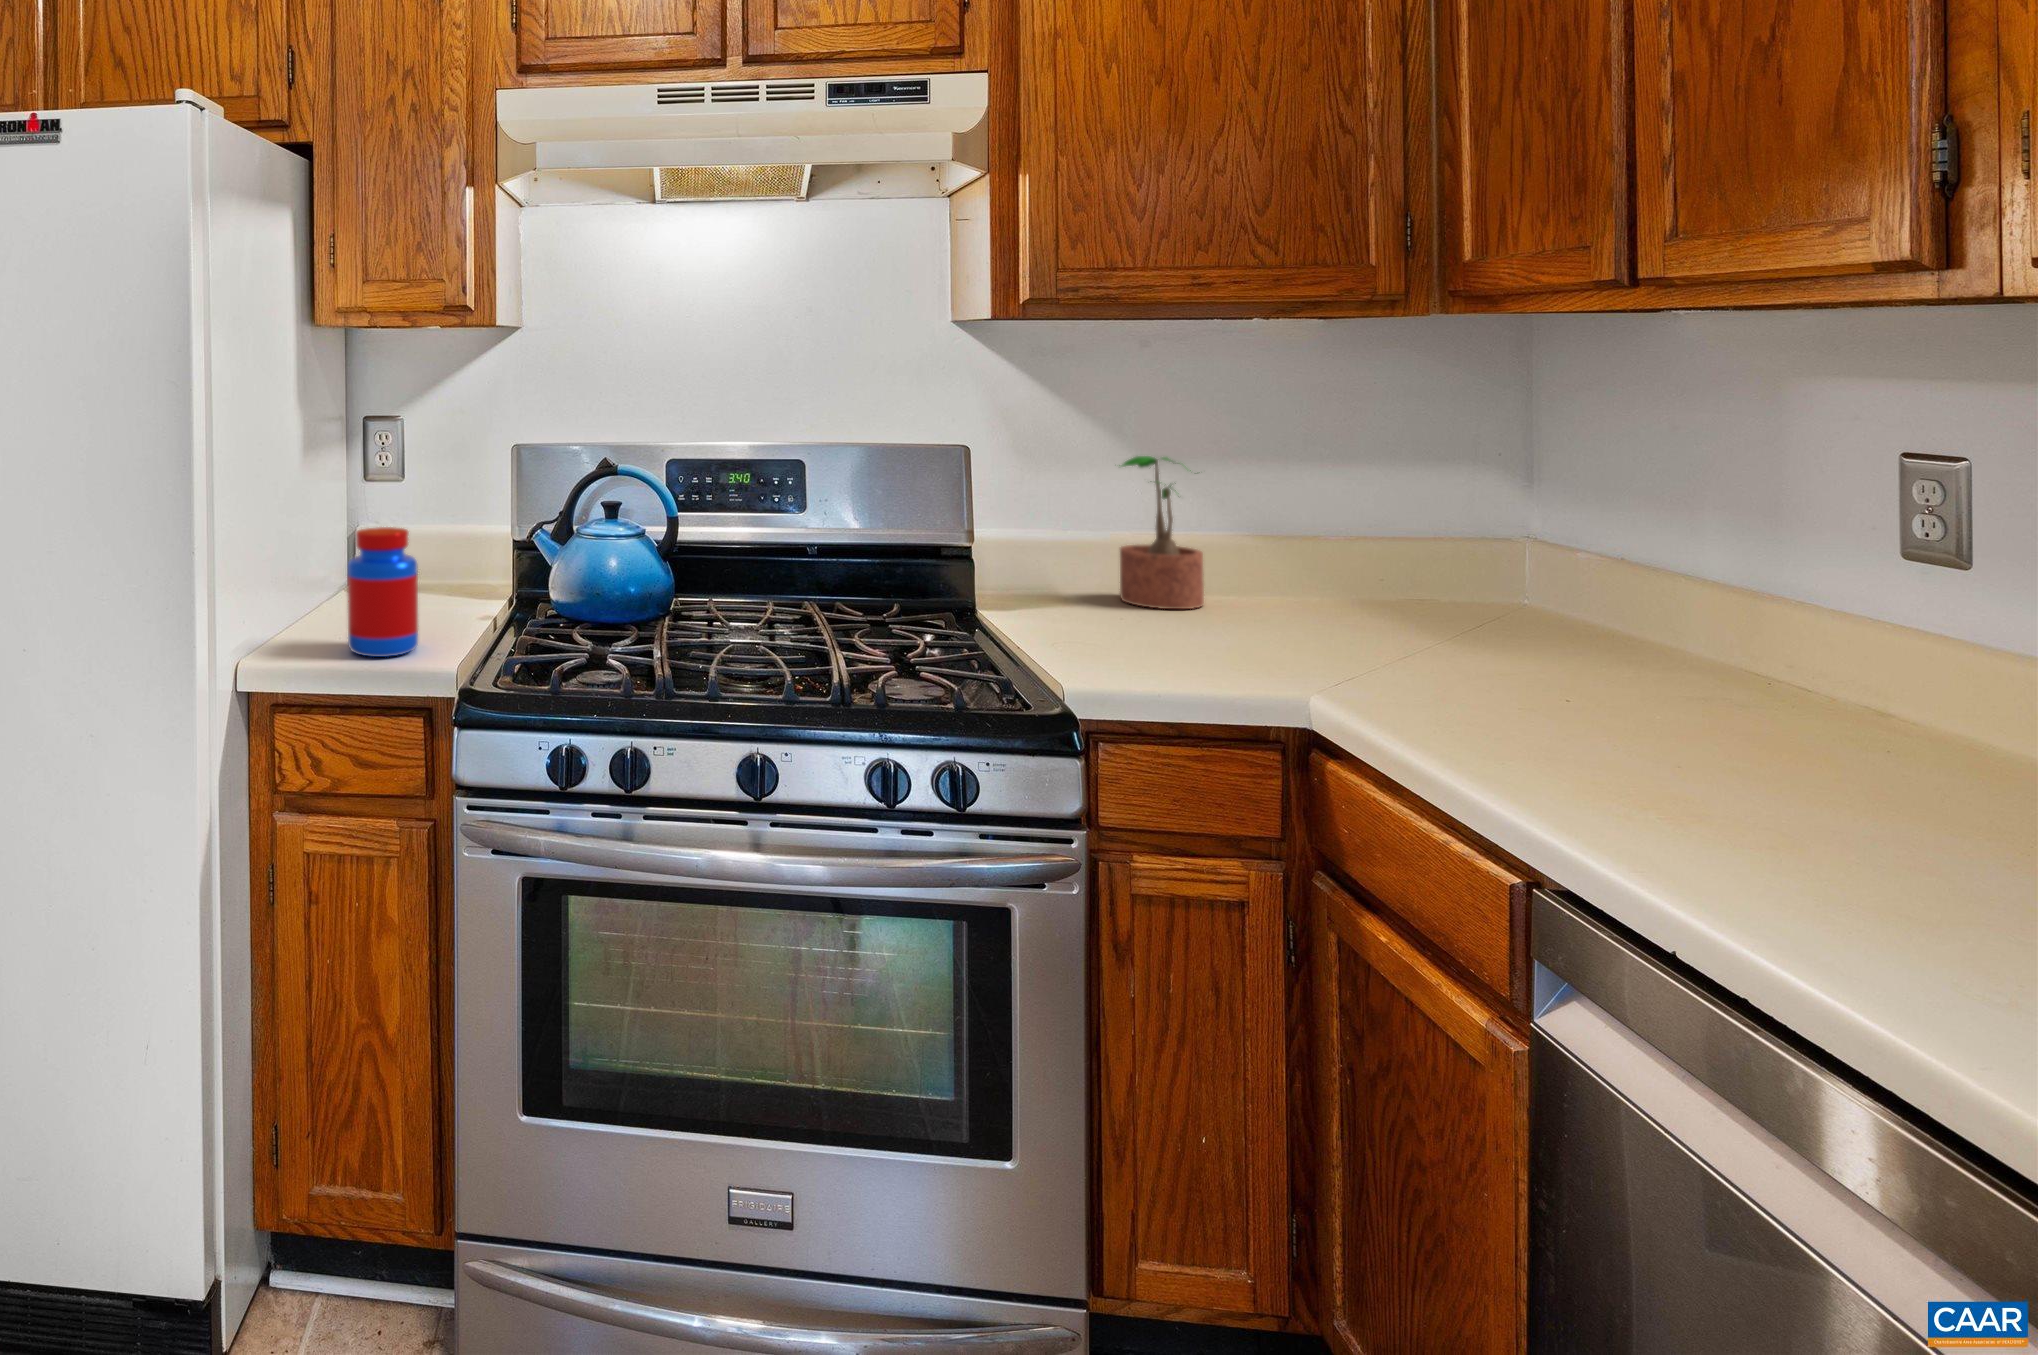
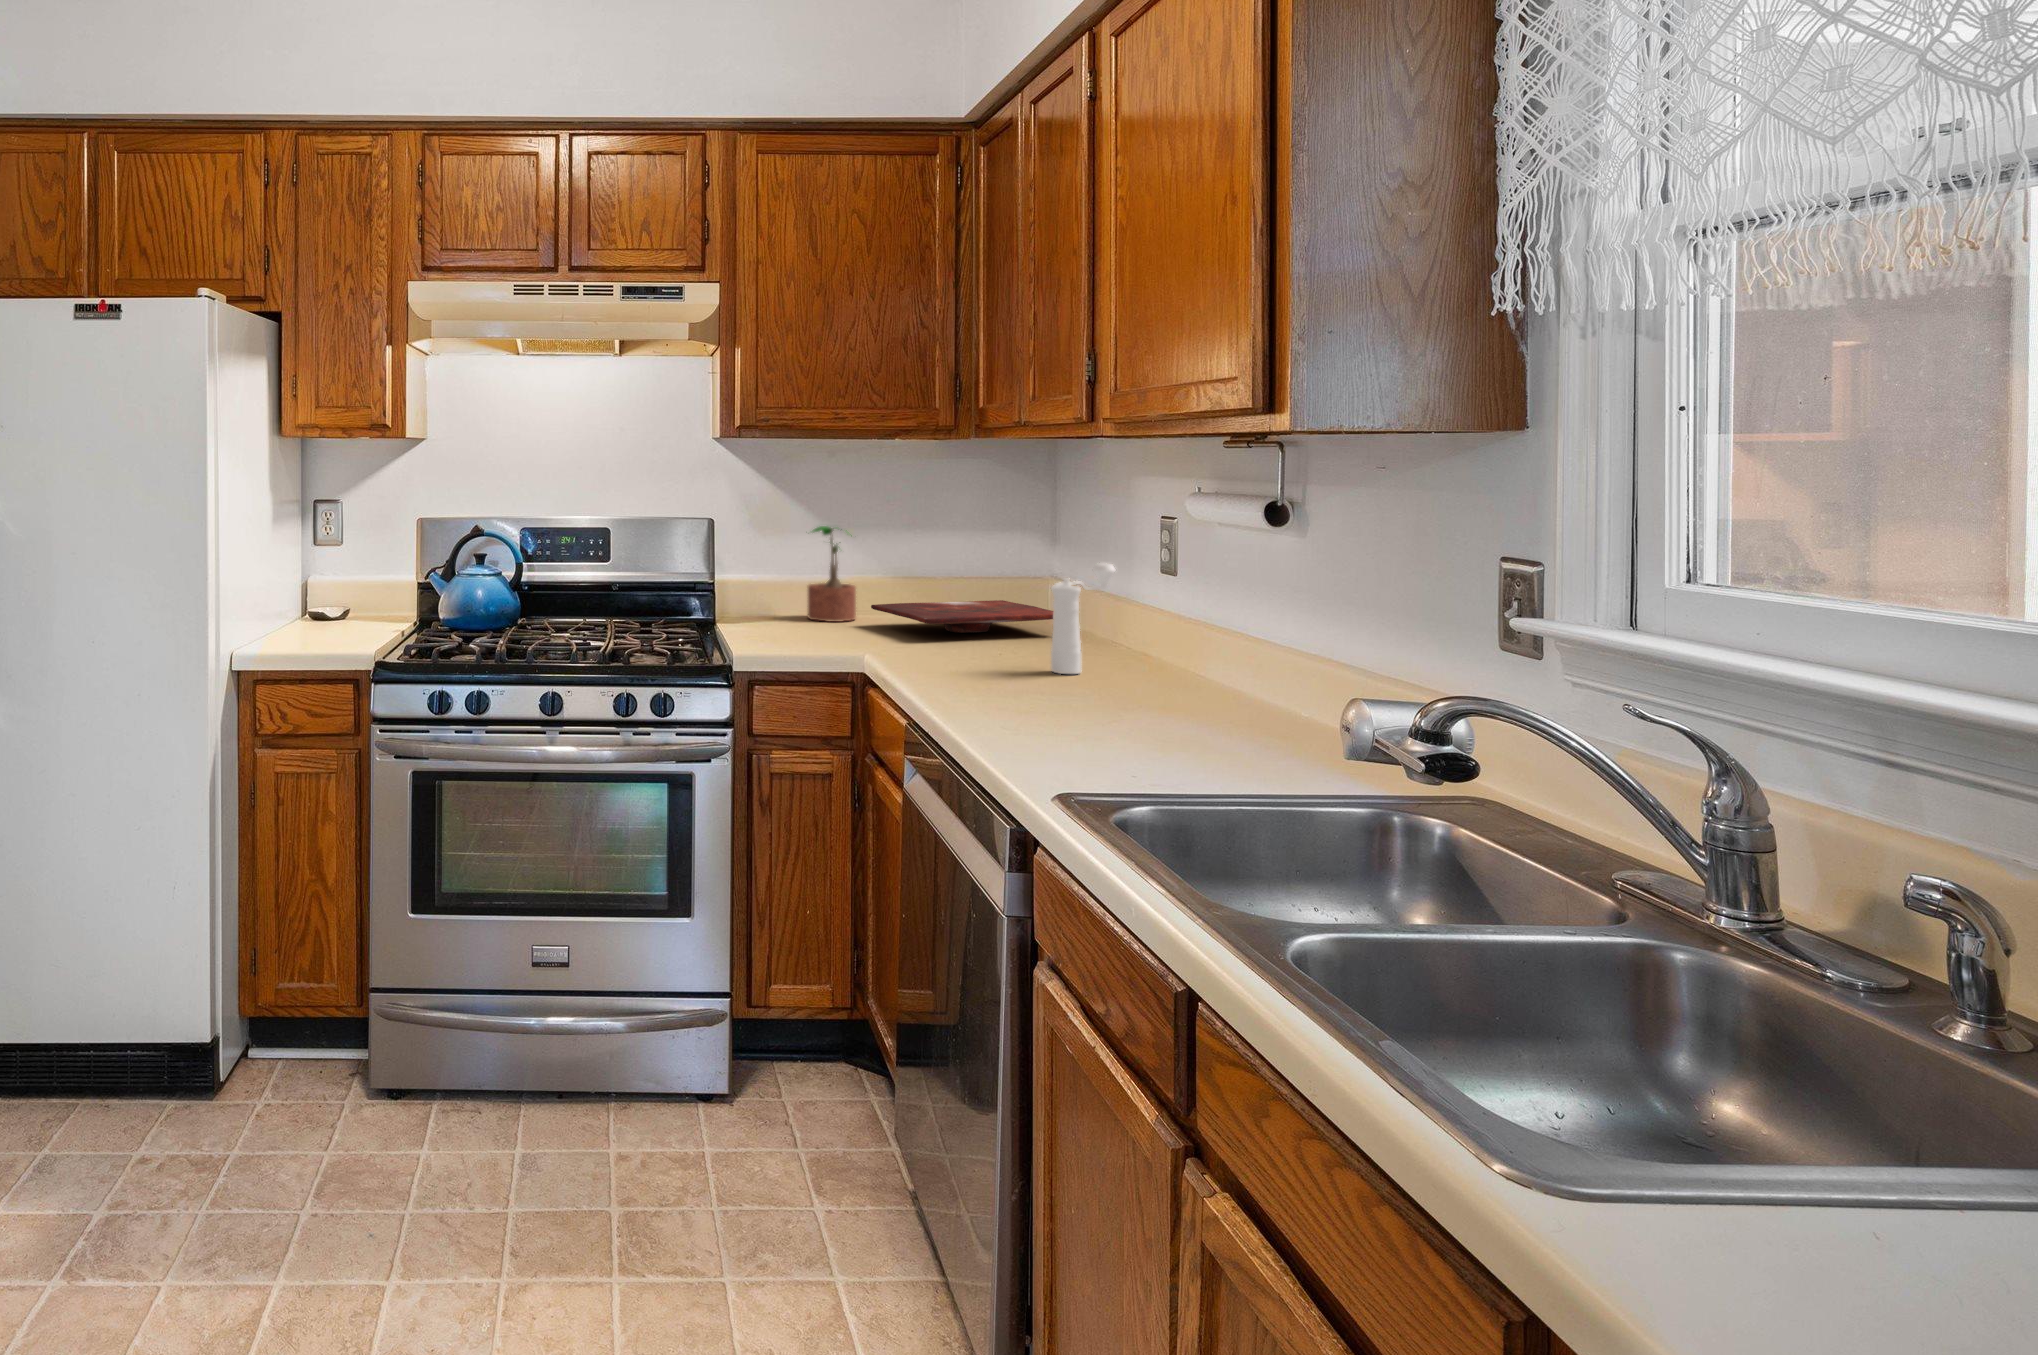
jar: present [347,527,419,657] -> none [304,567,351,648]
pepper mill: none [1736,548,1865,770] -> present [1051,563,1115,674]
cutting board: none [1244,579,1634,641] -> present [871,600,1054,633]

